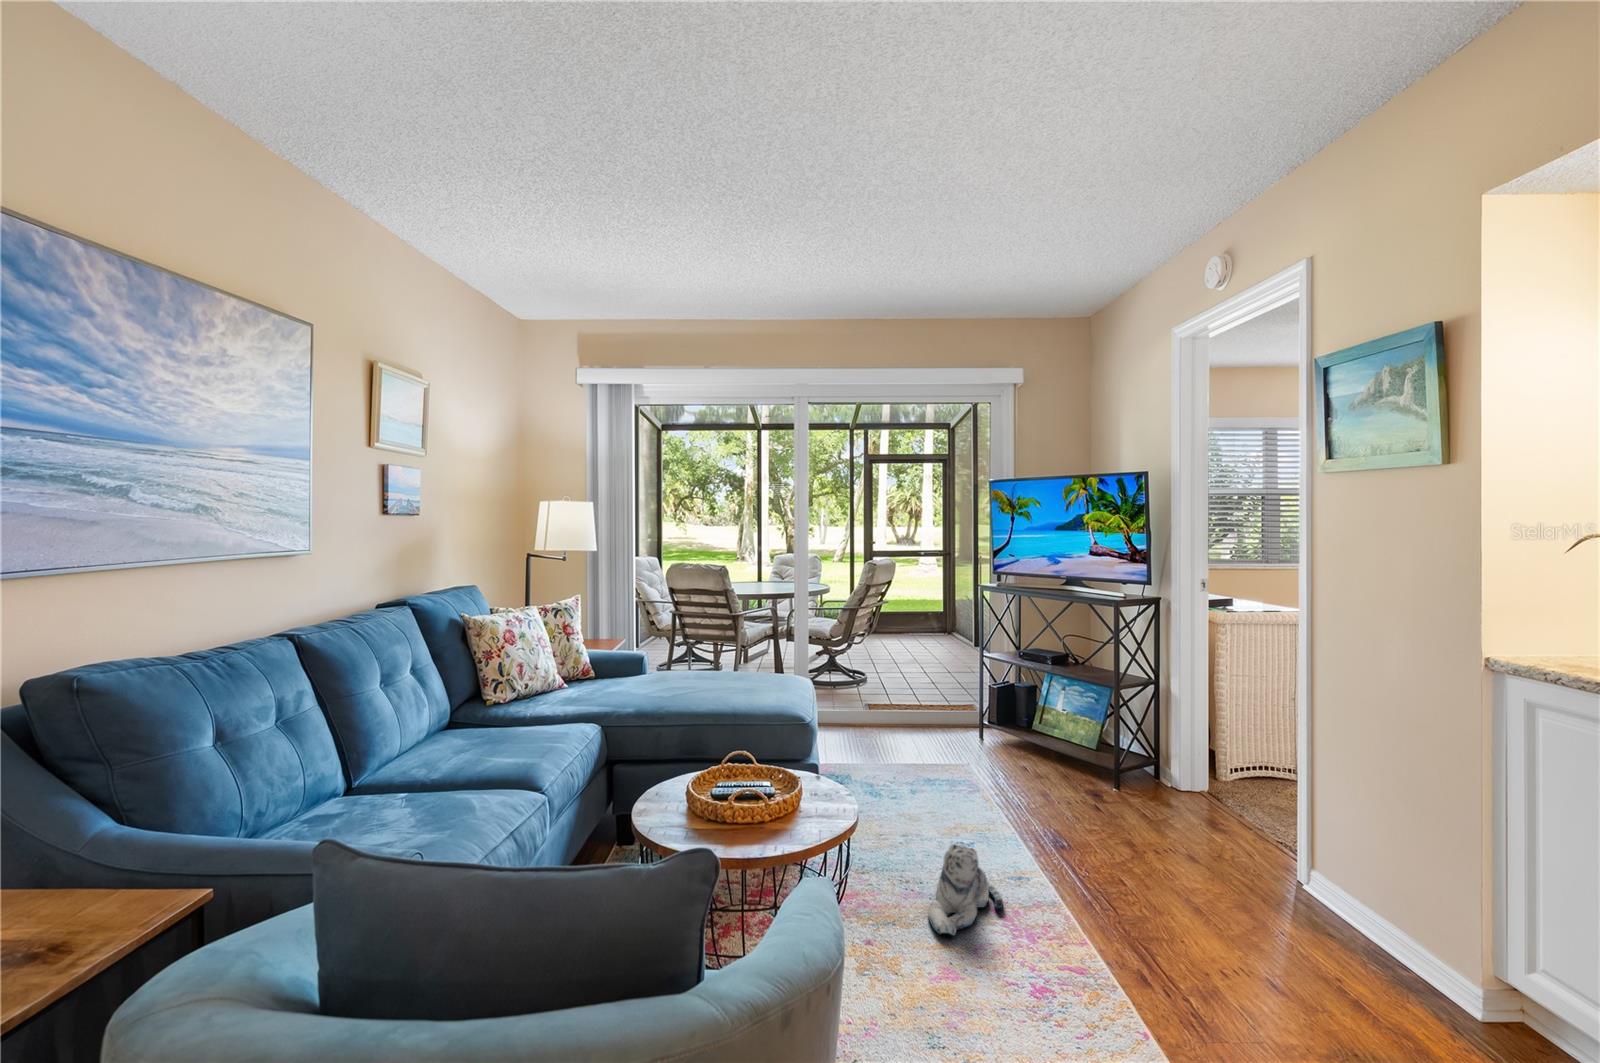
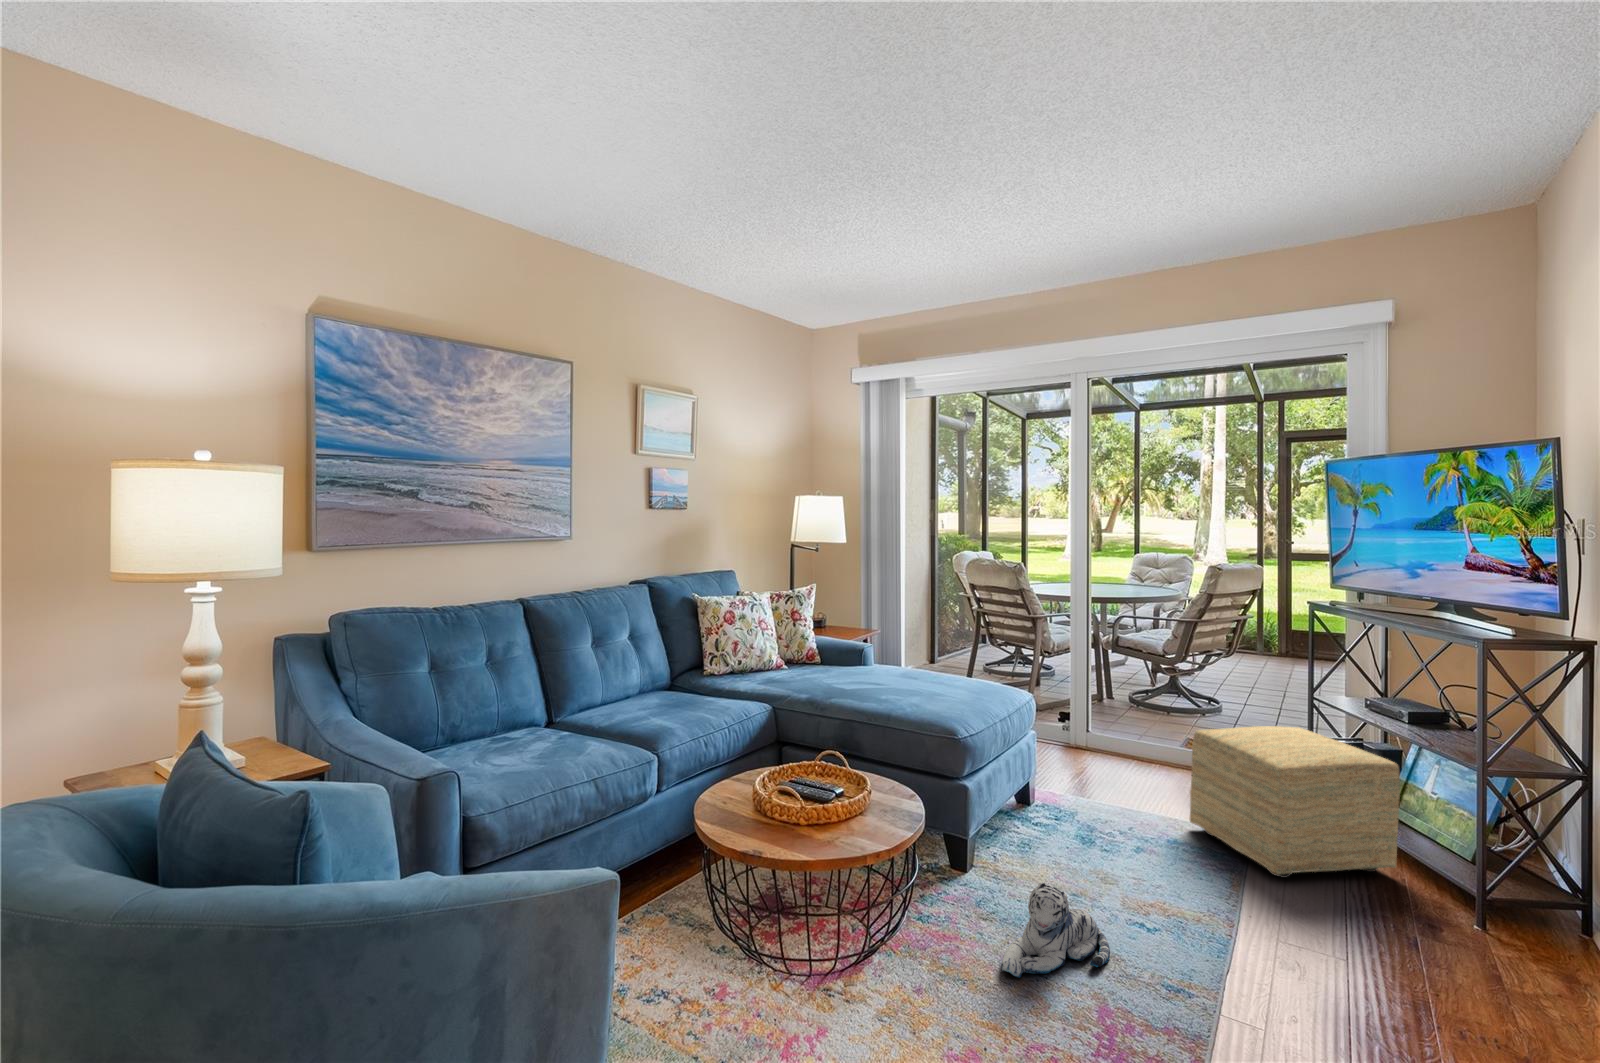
ottoman: none [962,683,1113,805] -> present [1190,726,1400,878]

